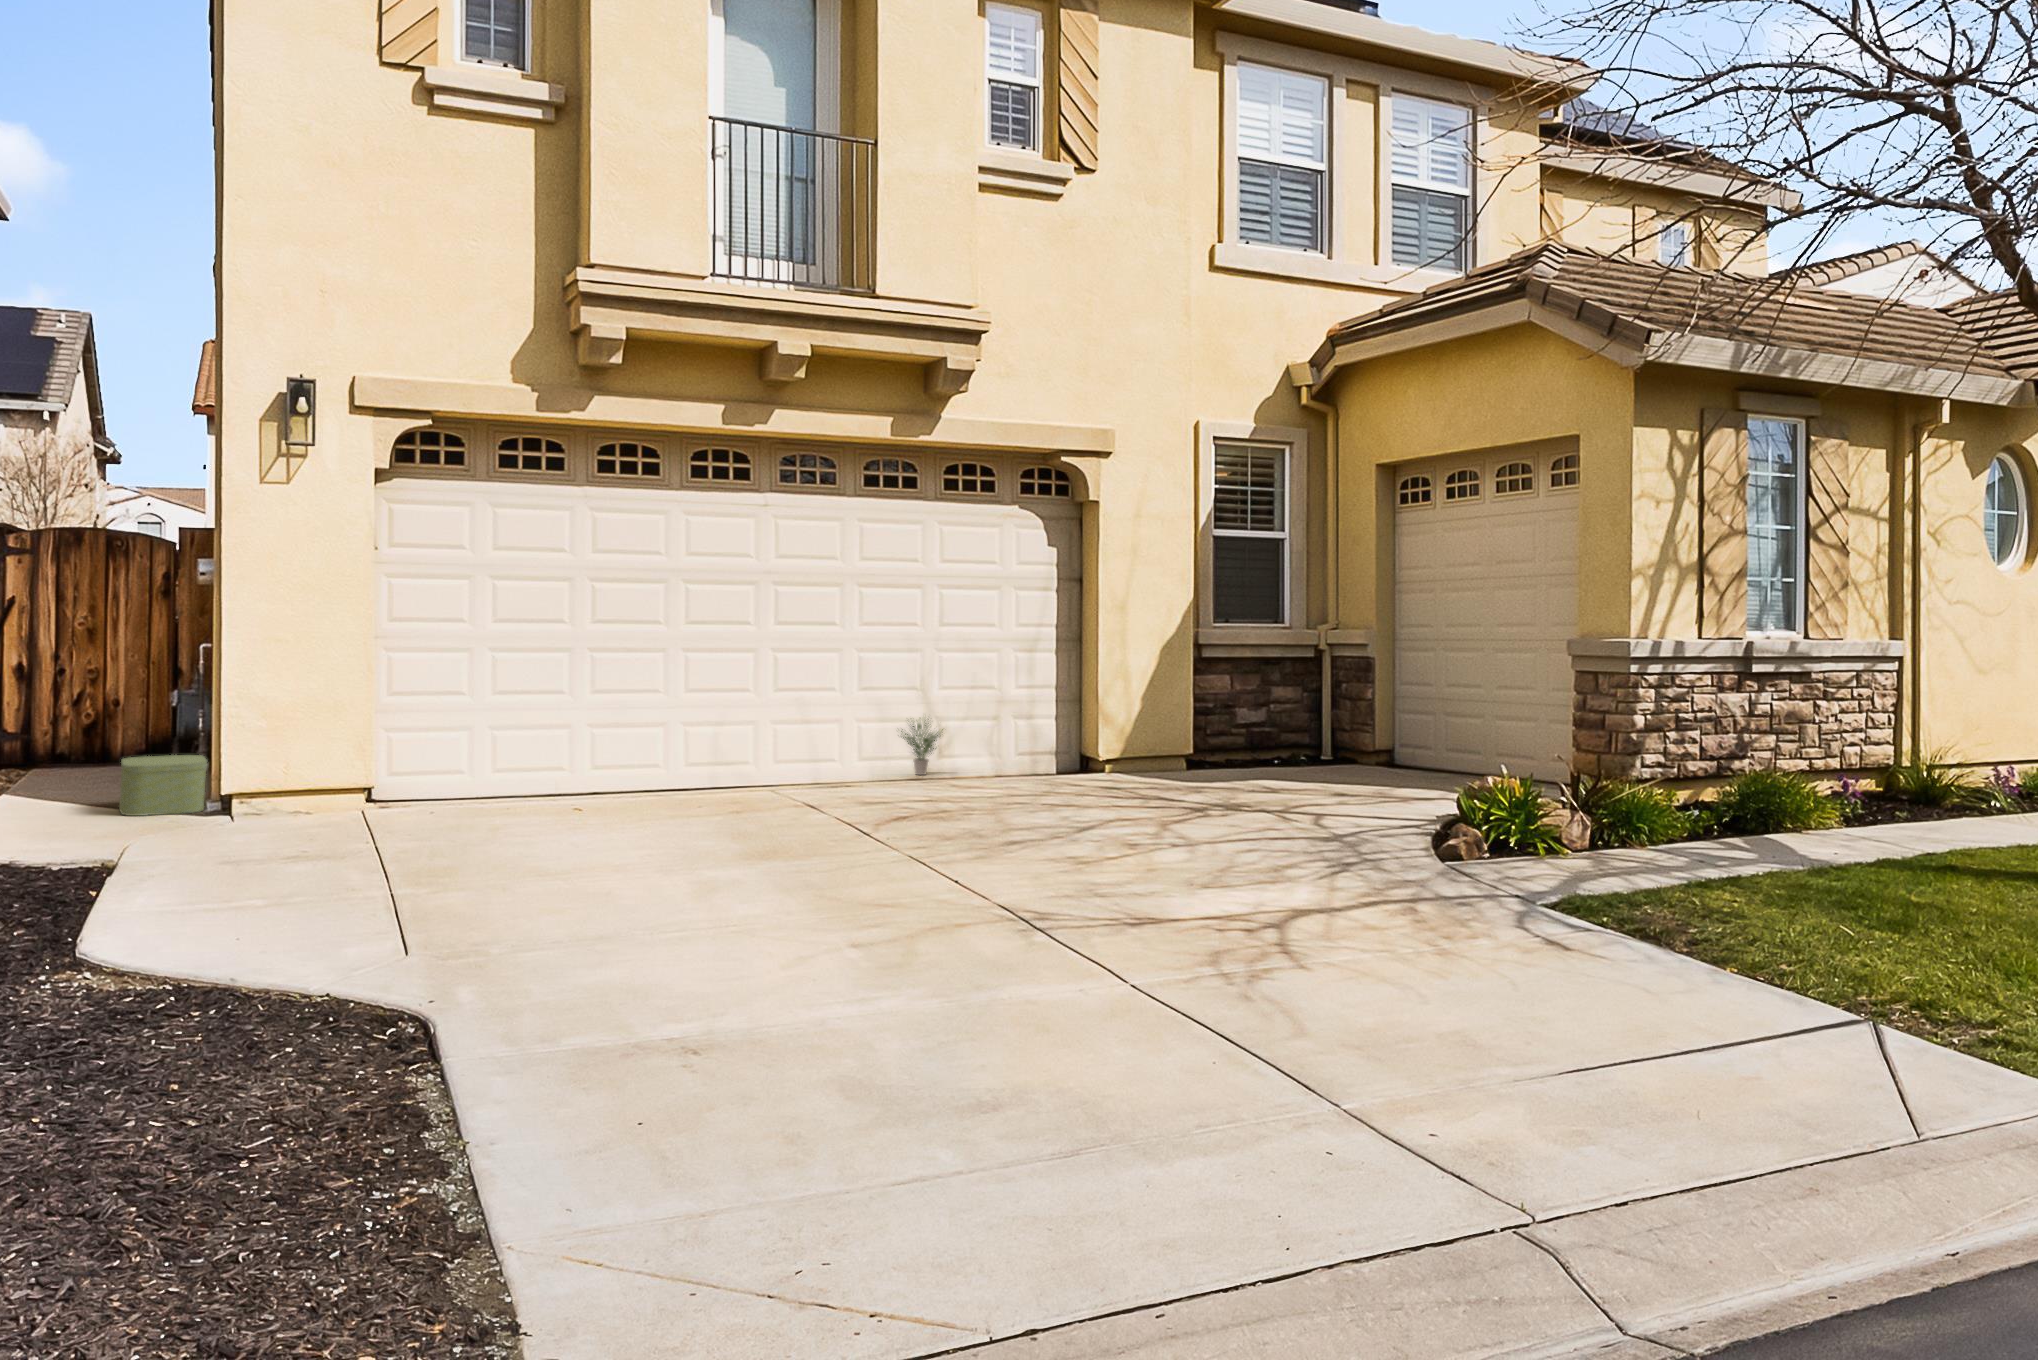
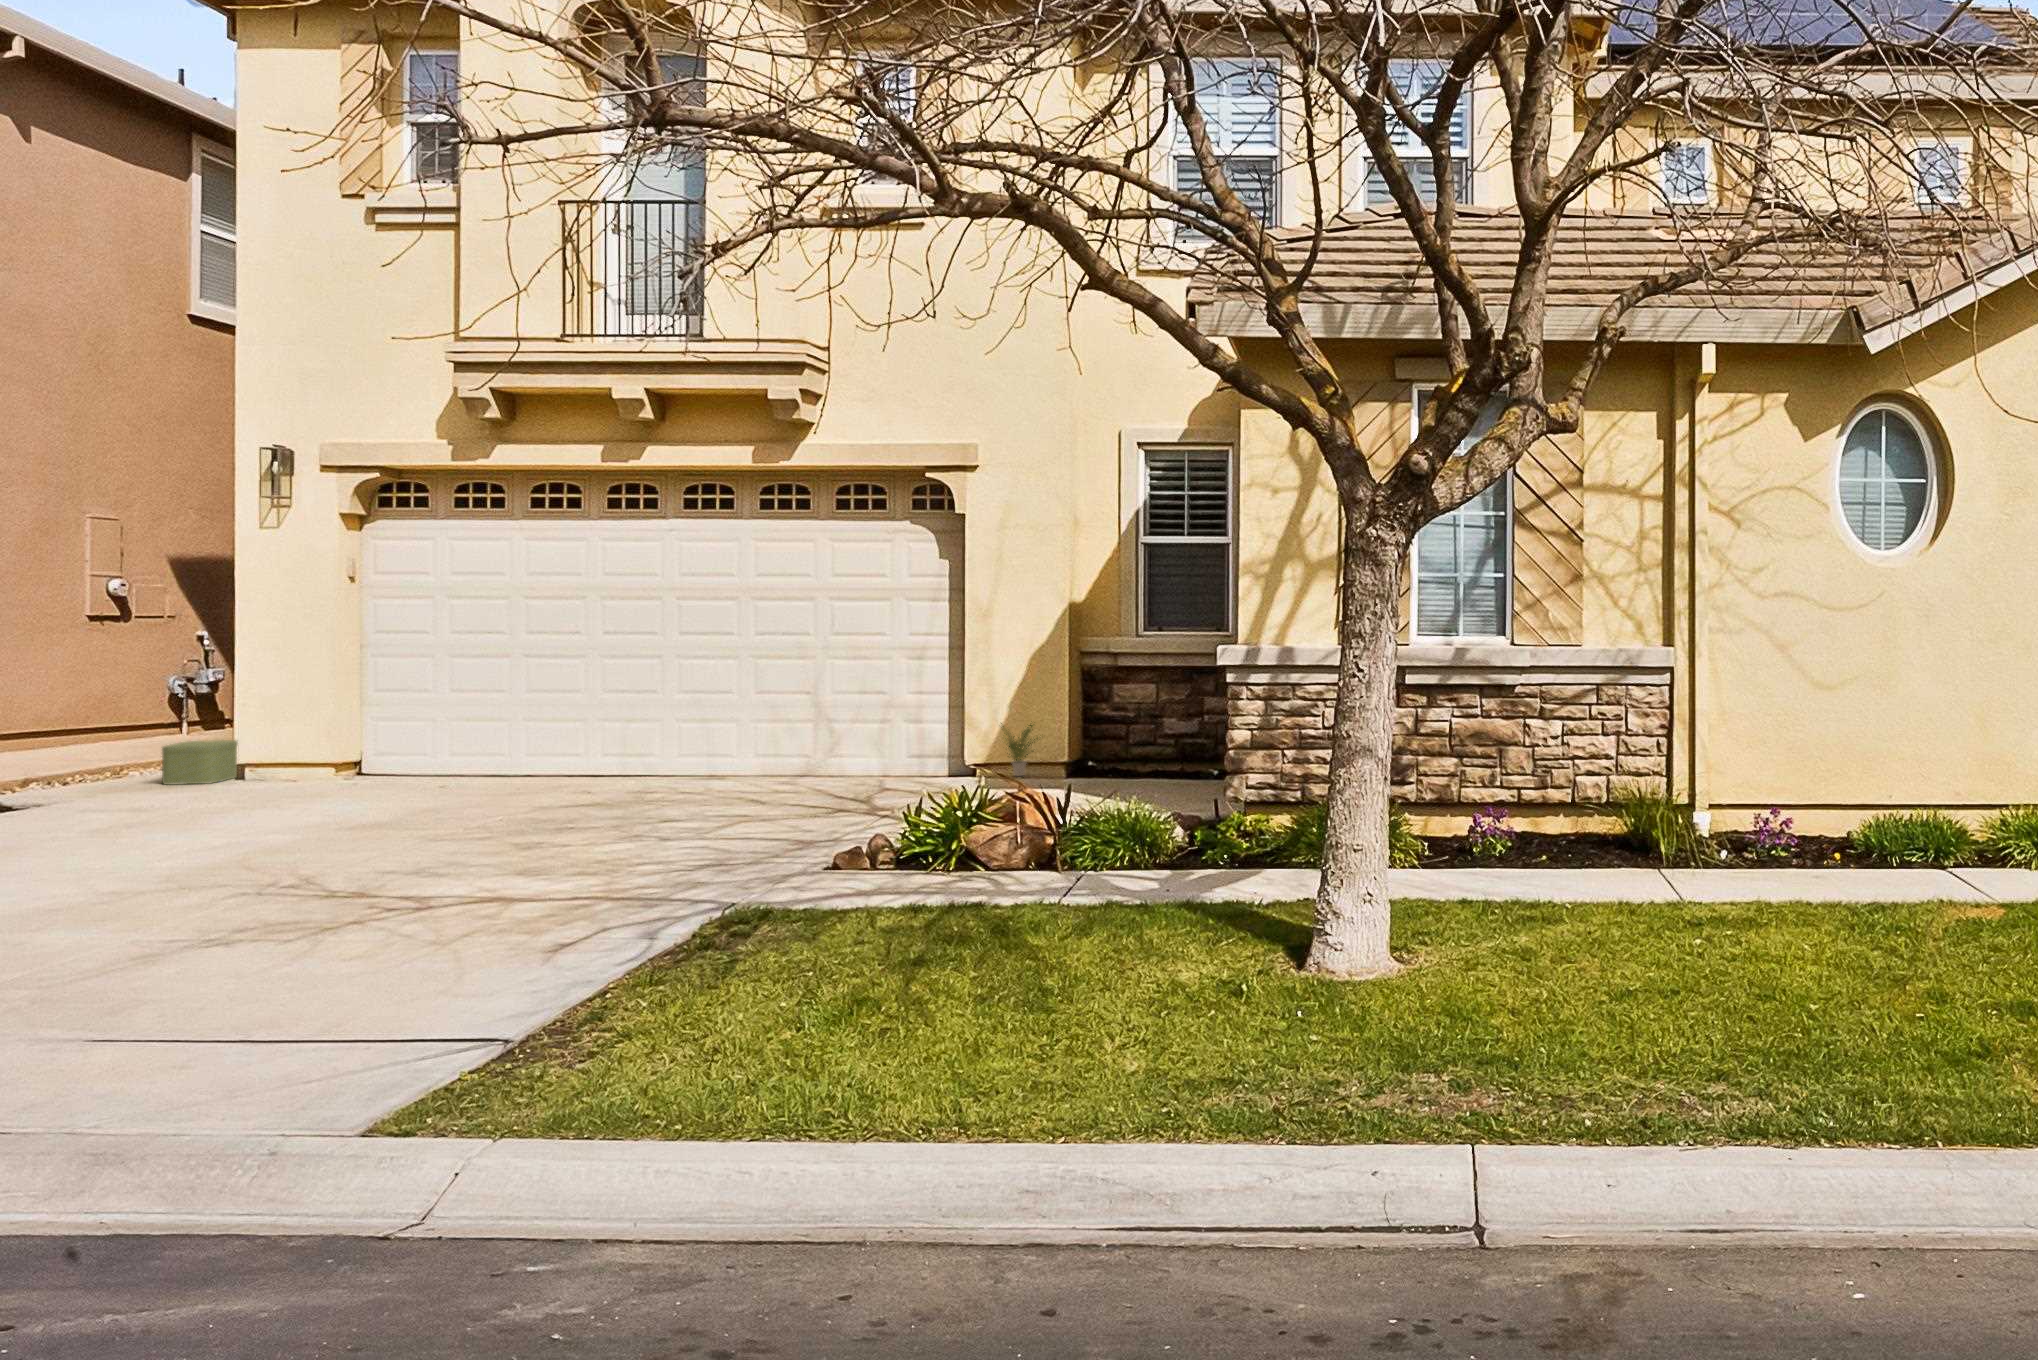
potted plant: present [901,719,943,775] -> present [1001,723,1038,776]

